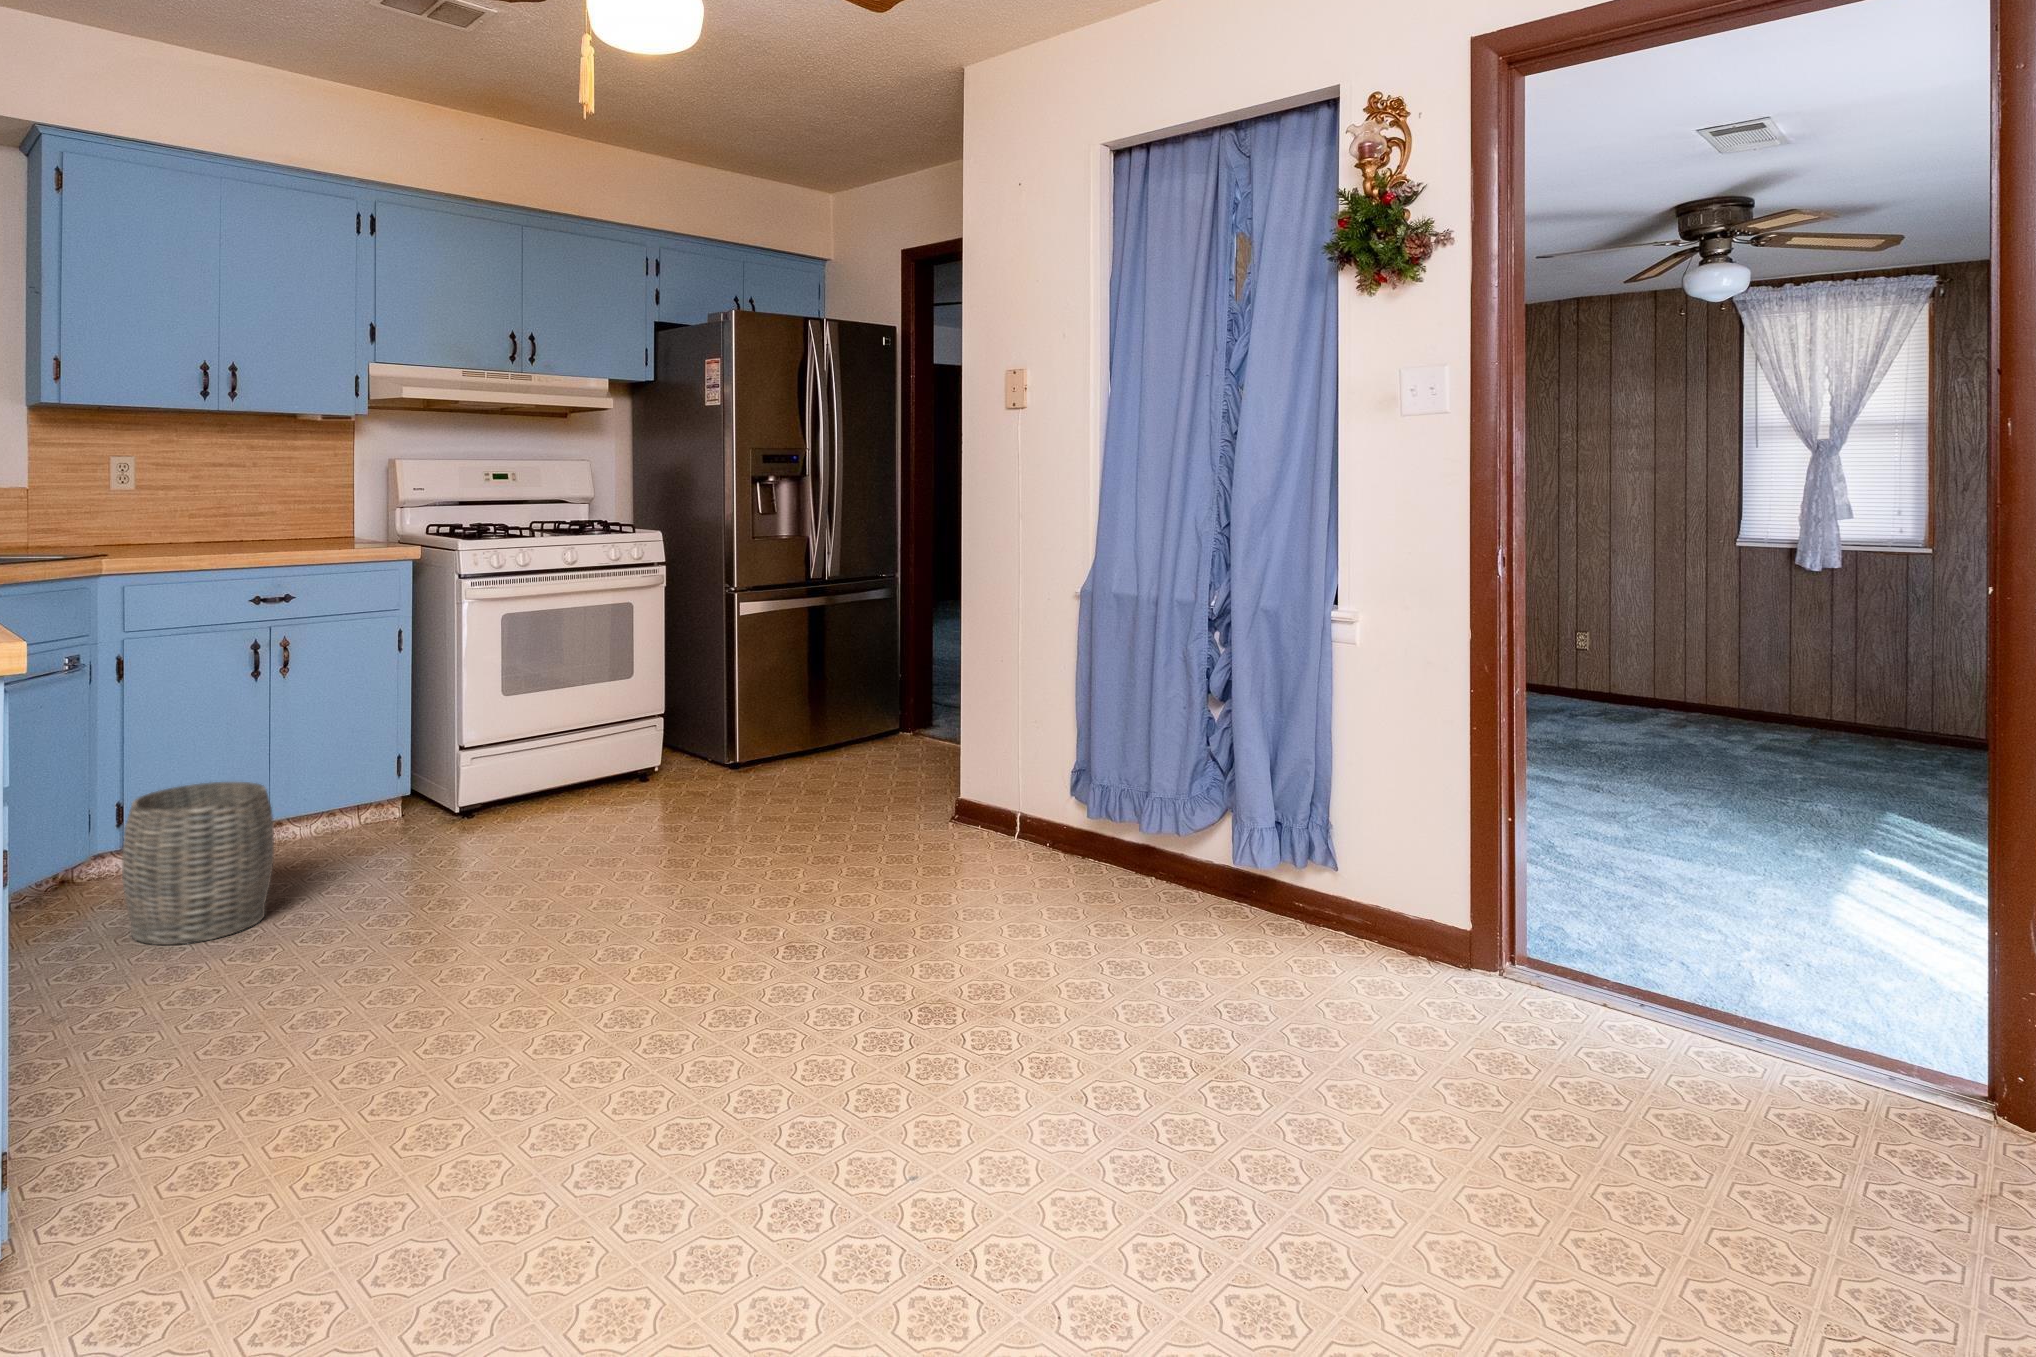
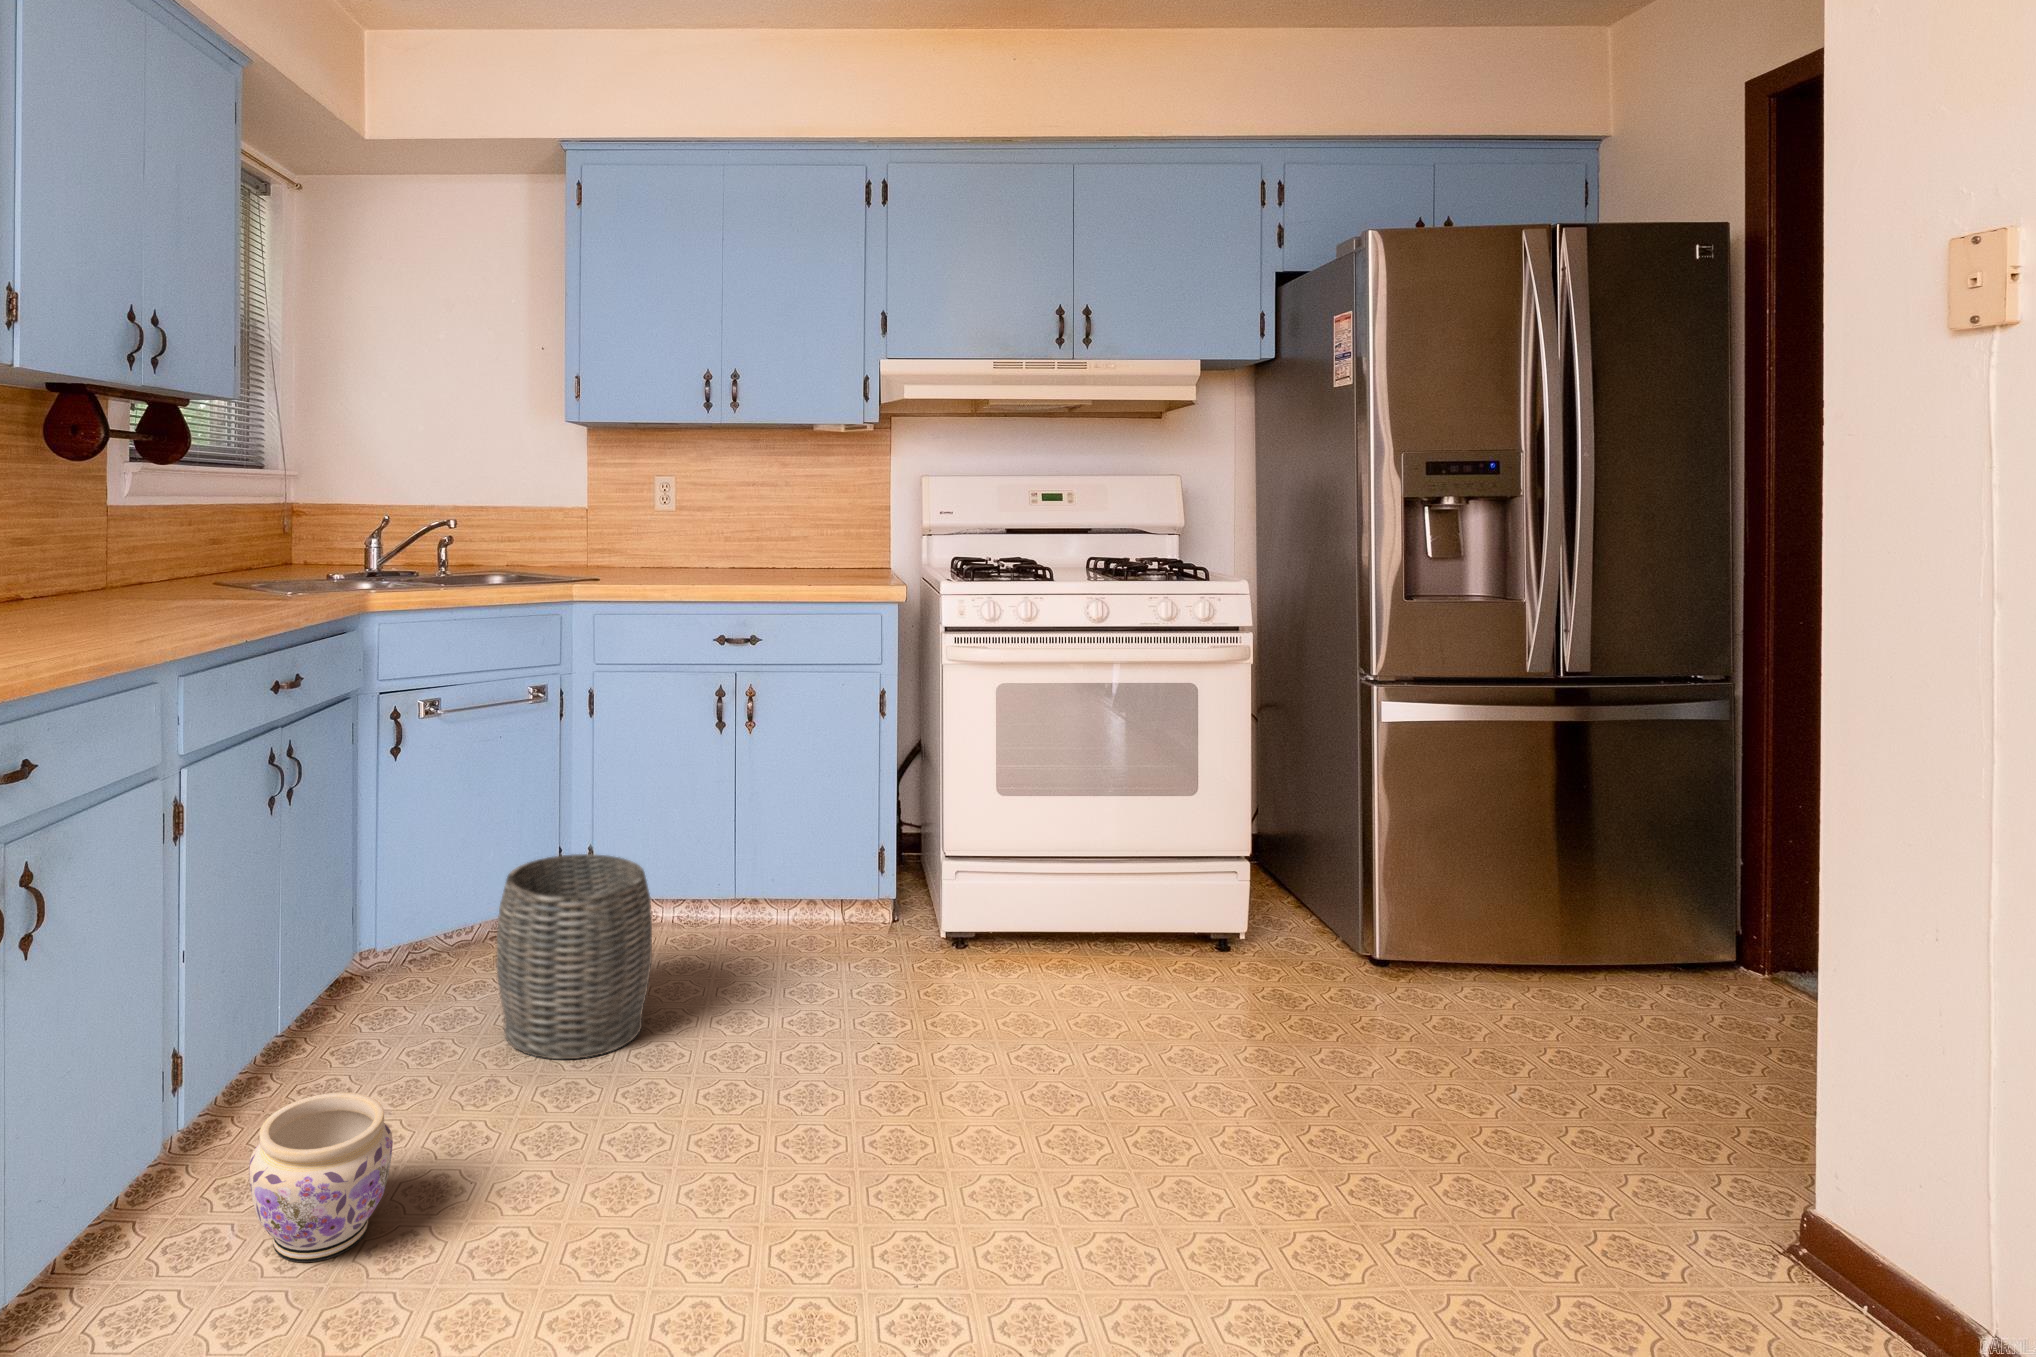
planter: none [83,947,208,1067] -> present [249,1092,393,1262]

